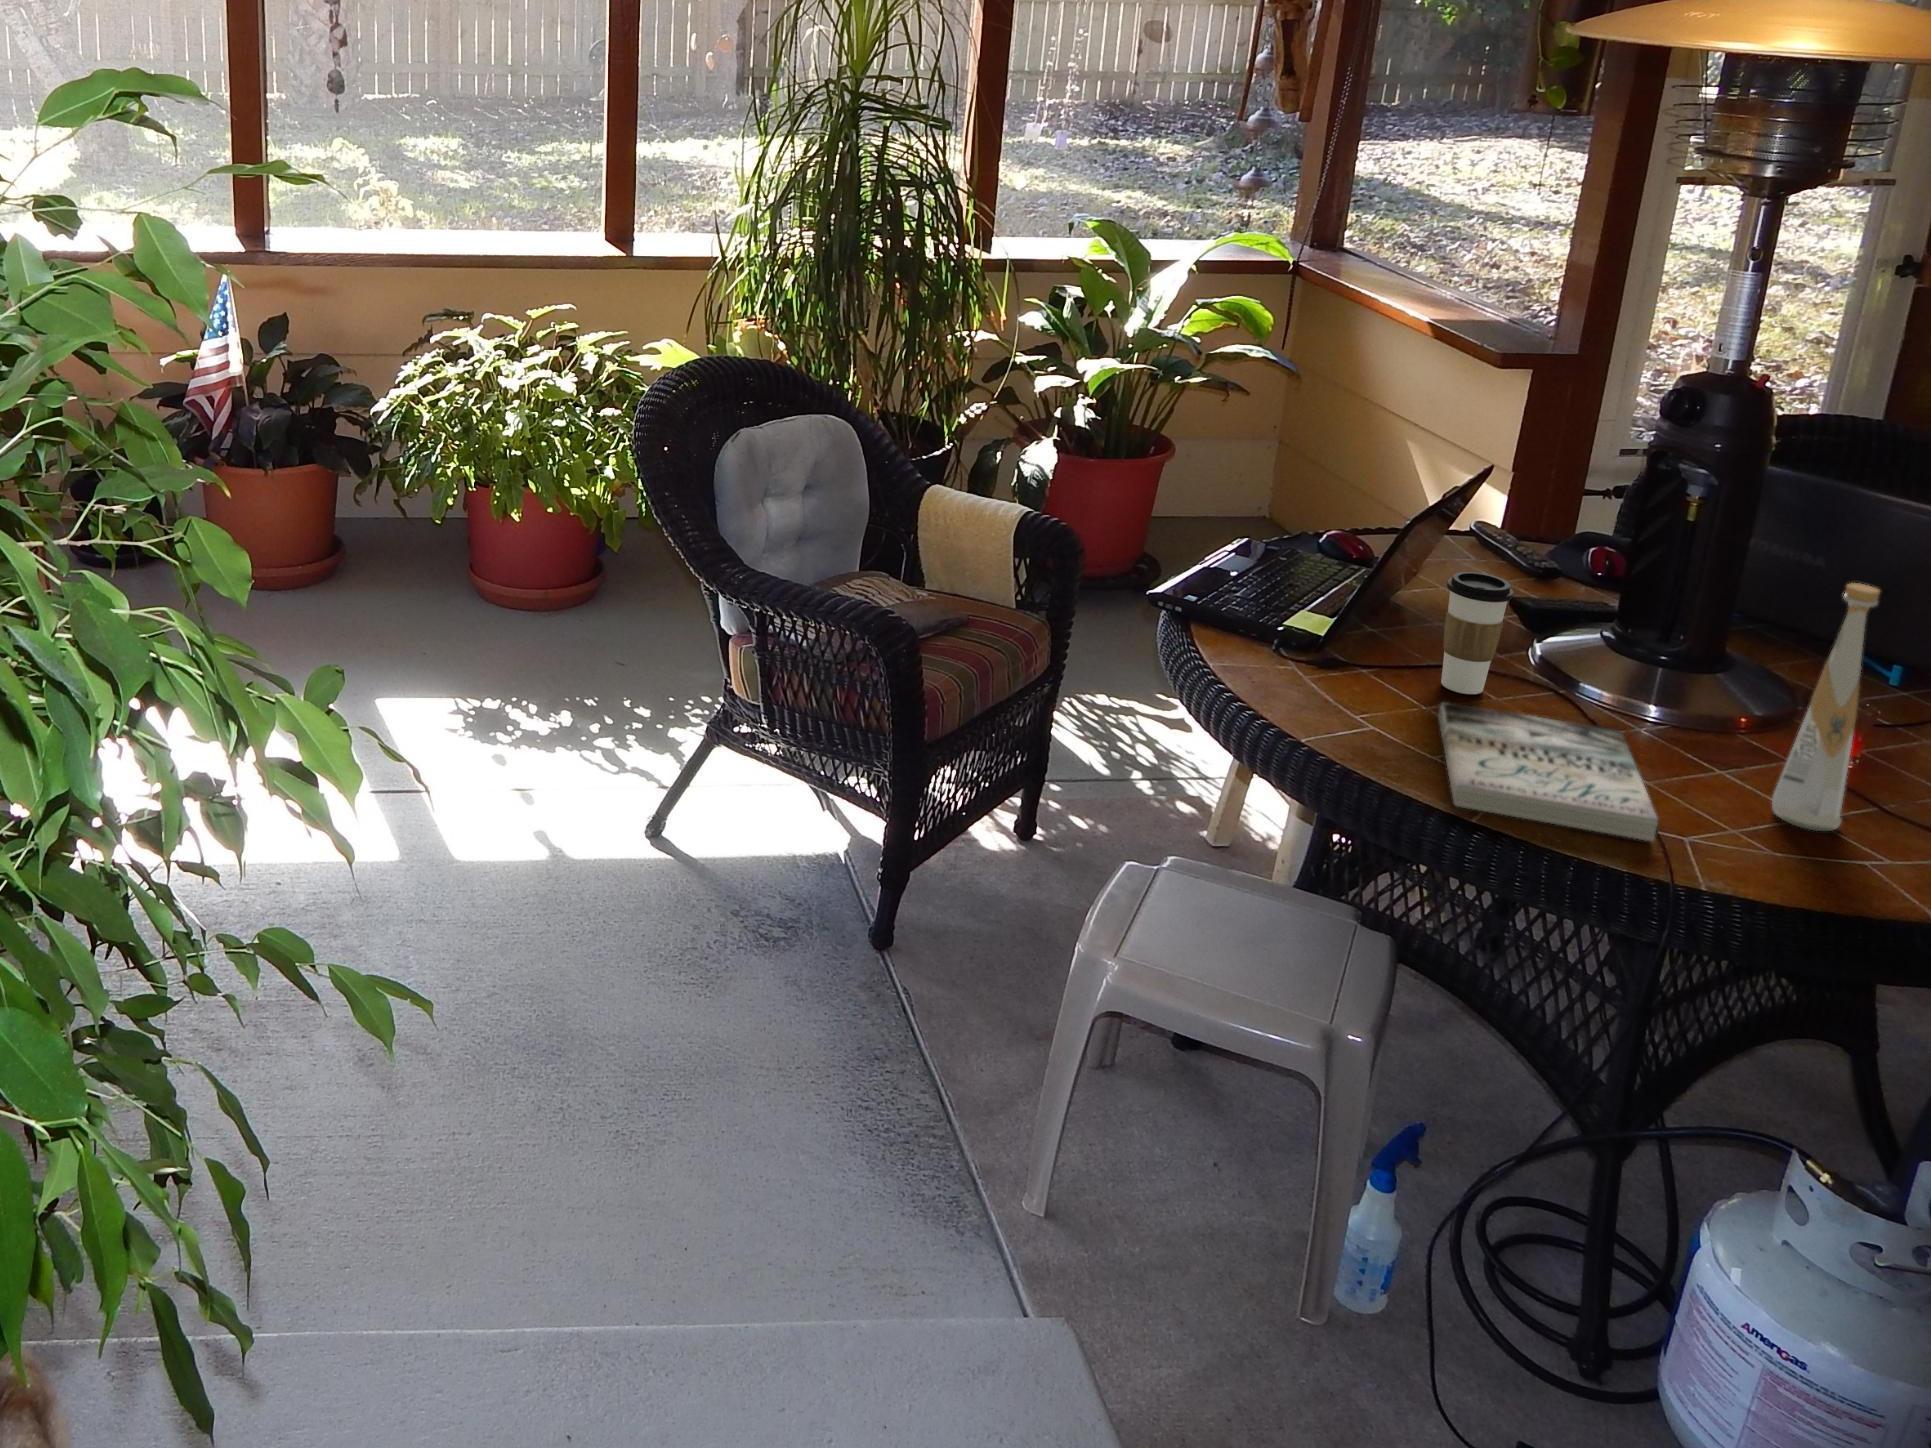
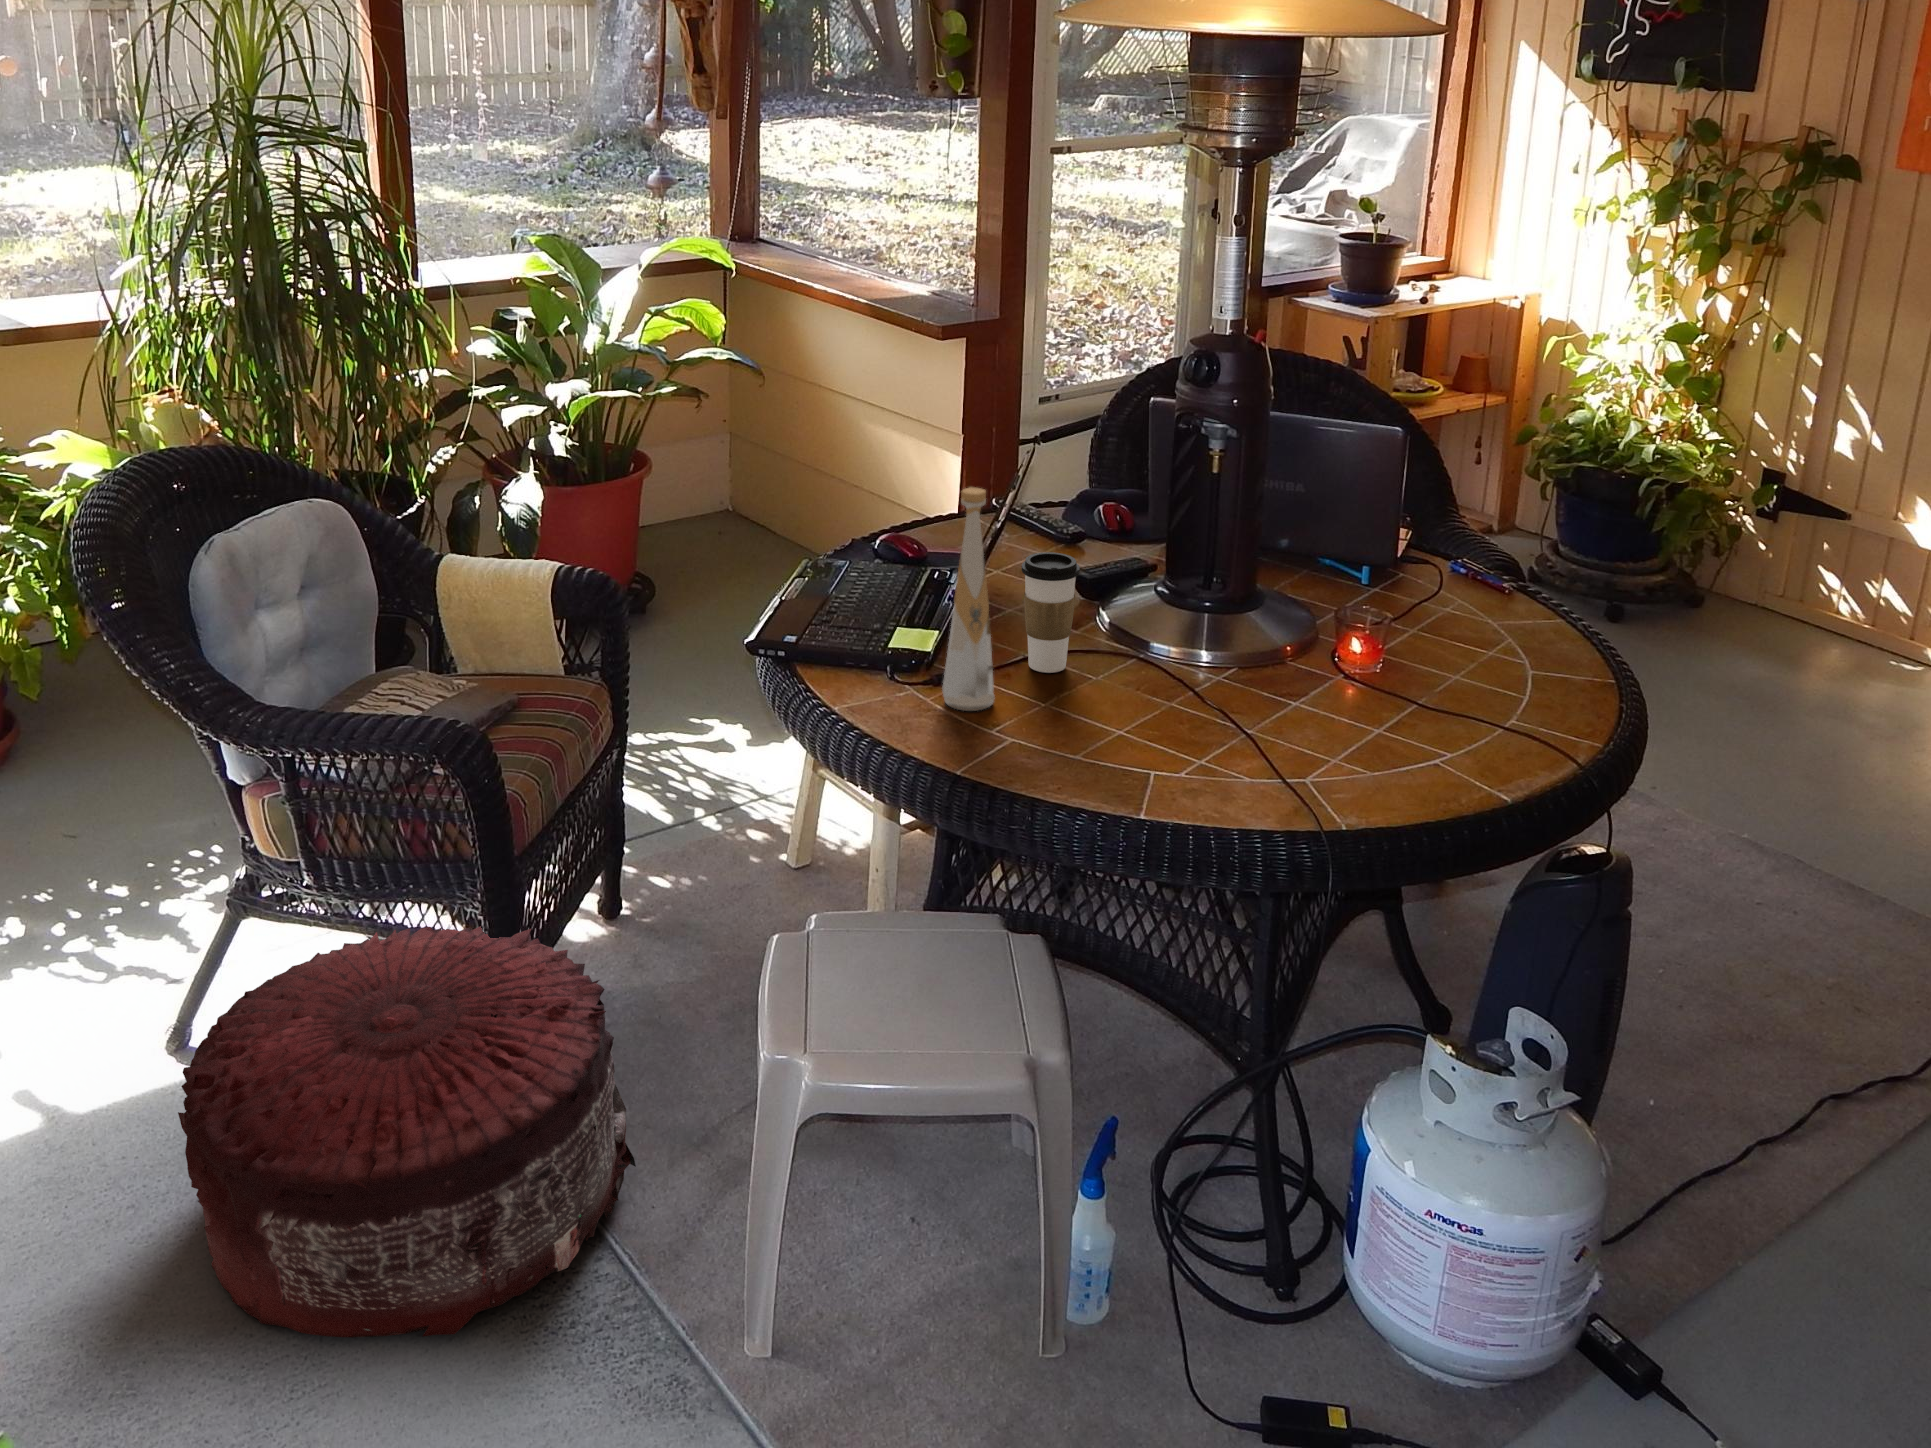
bottle: present [1772,583,1880,831] -> present [943,487,994,711]
book: present [1438,702,1658,841] -> none [1044,678,1266,794]
pouf: none [629,780,979,1105] -> present [178,926,636,1338]

